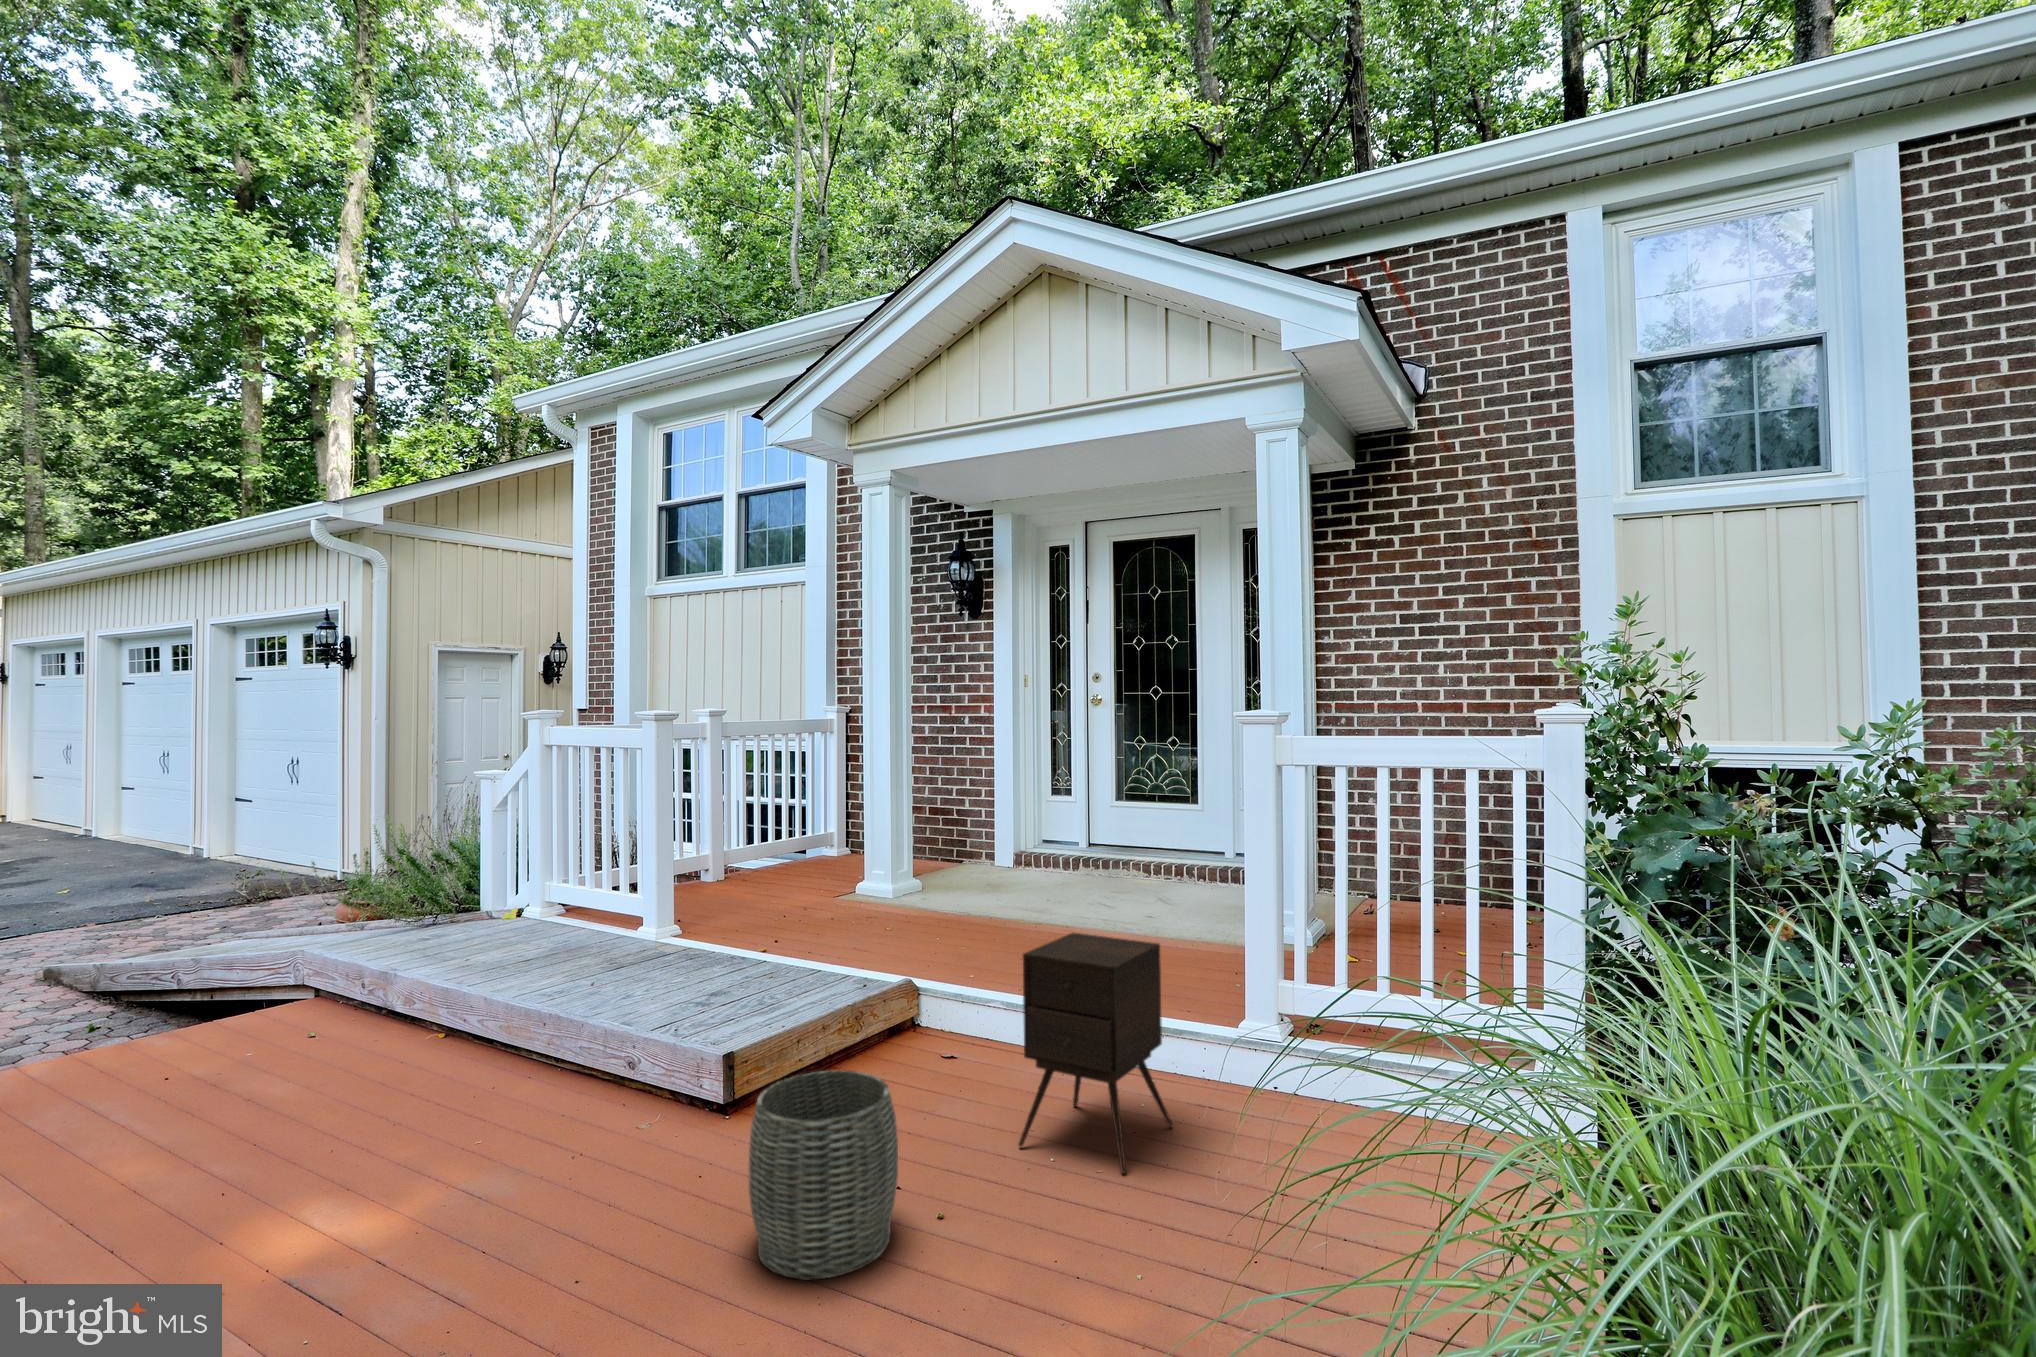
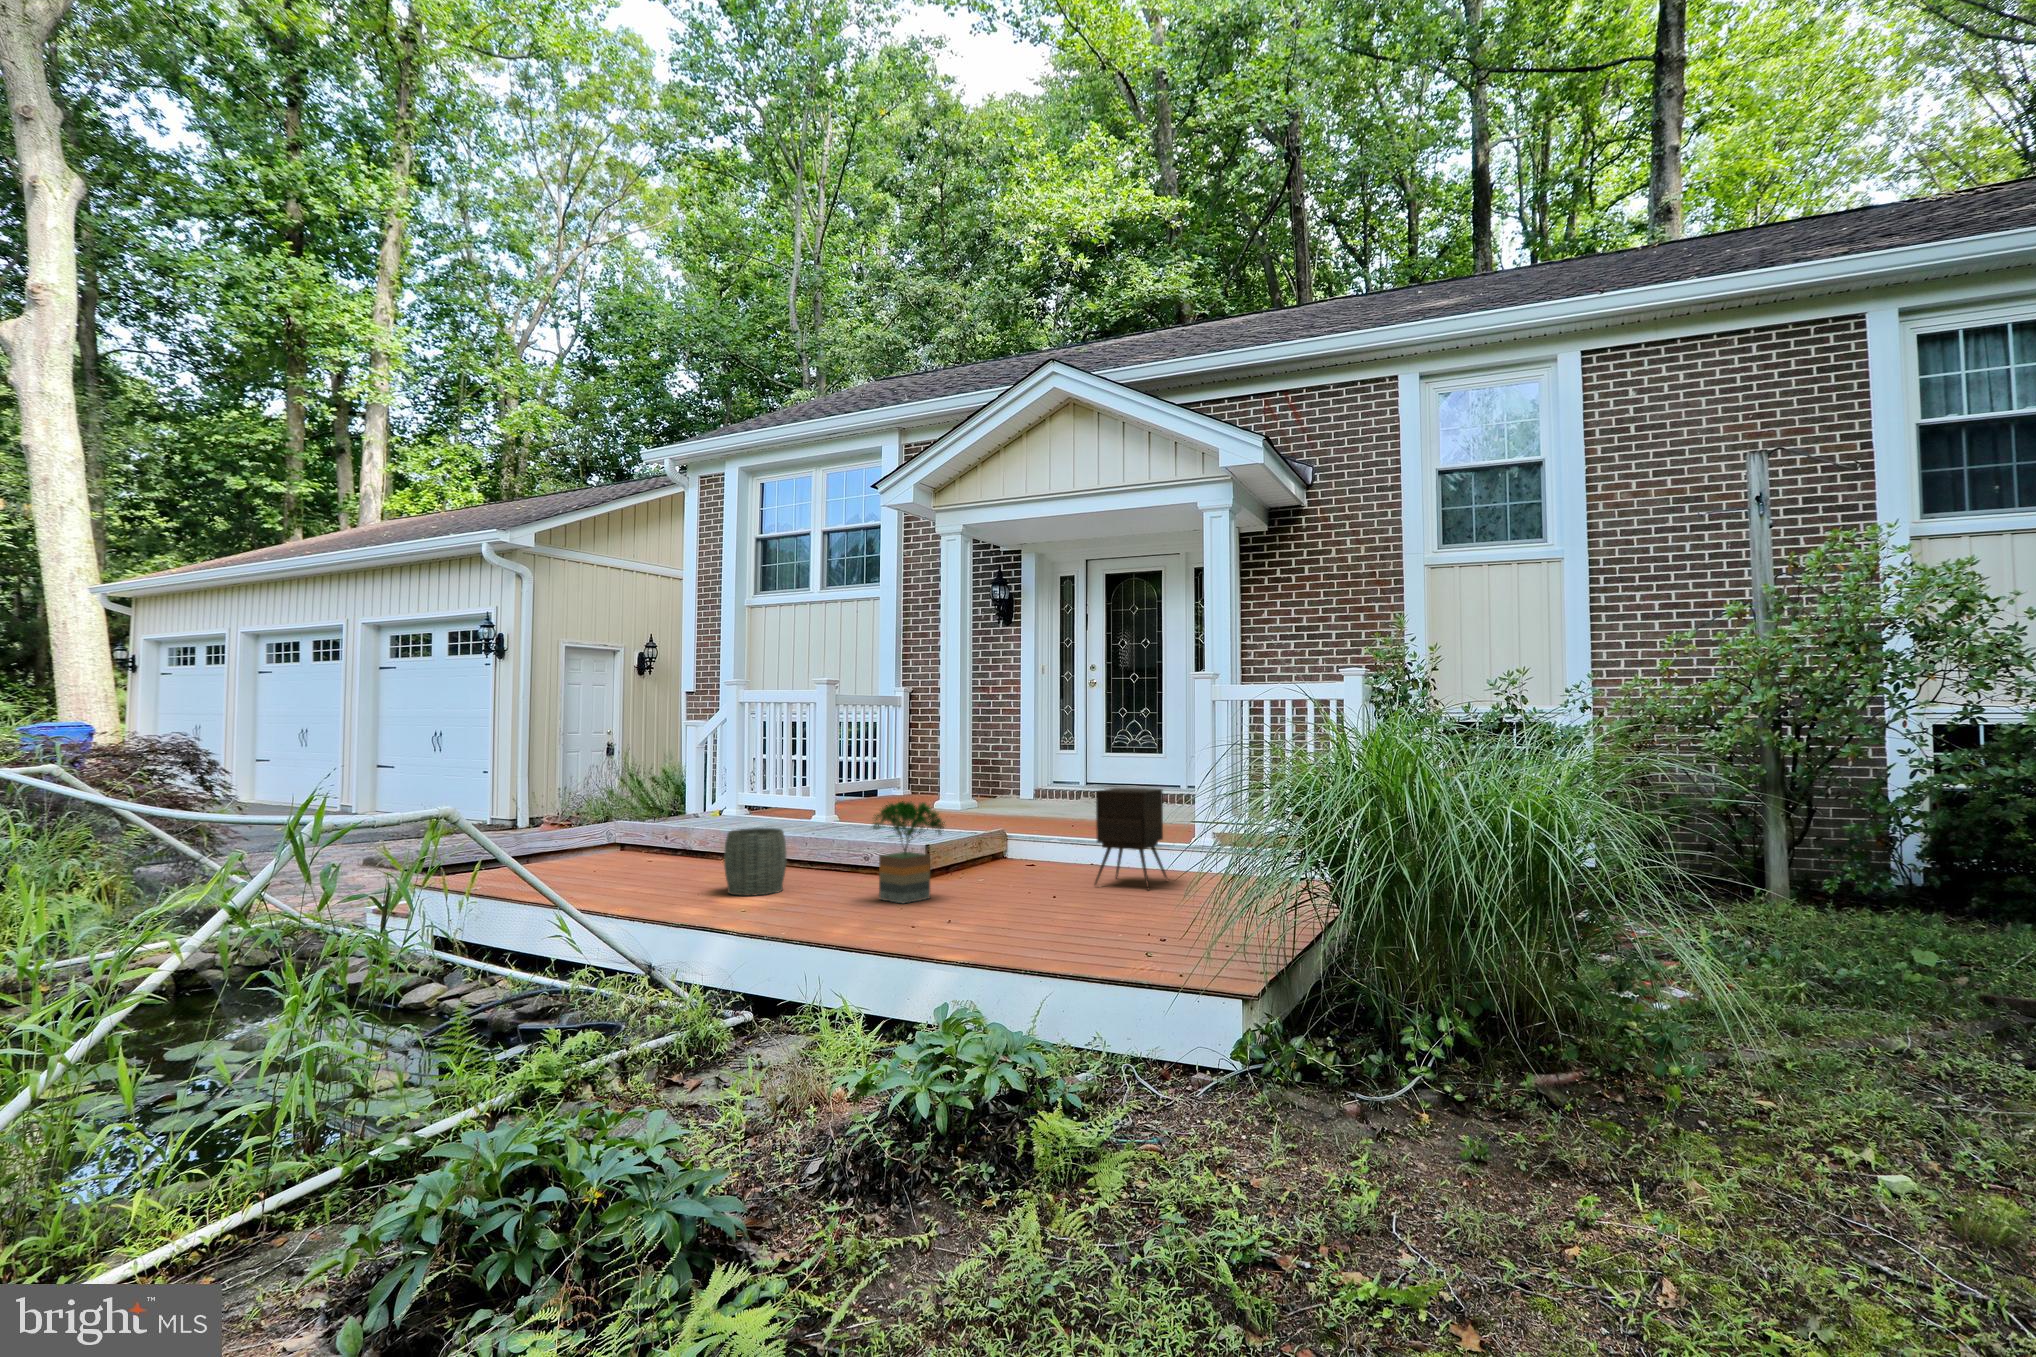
potted tree: none [538,979,701,1220] -> present [873,801,945,903]
woven basket: present [749,1070,898,1279] -> present [724,828,786,896]

